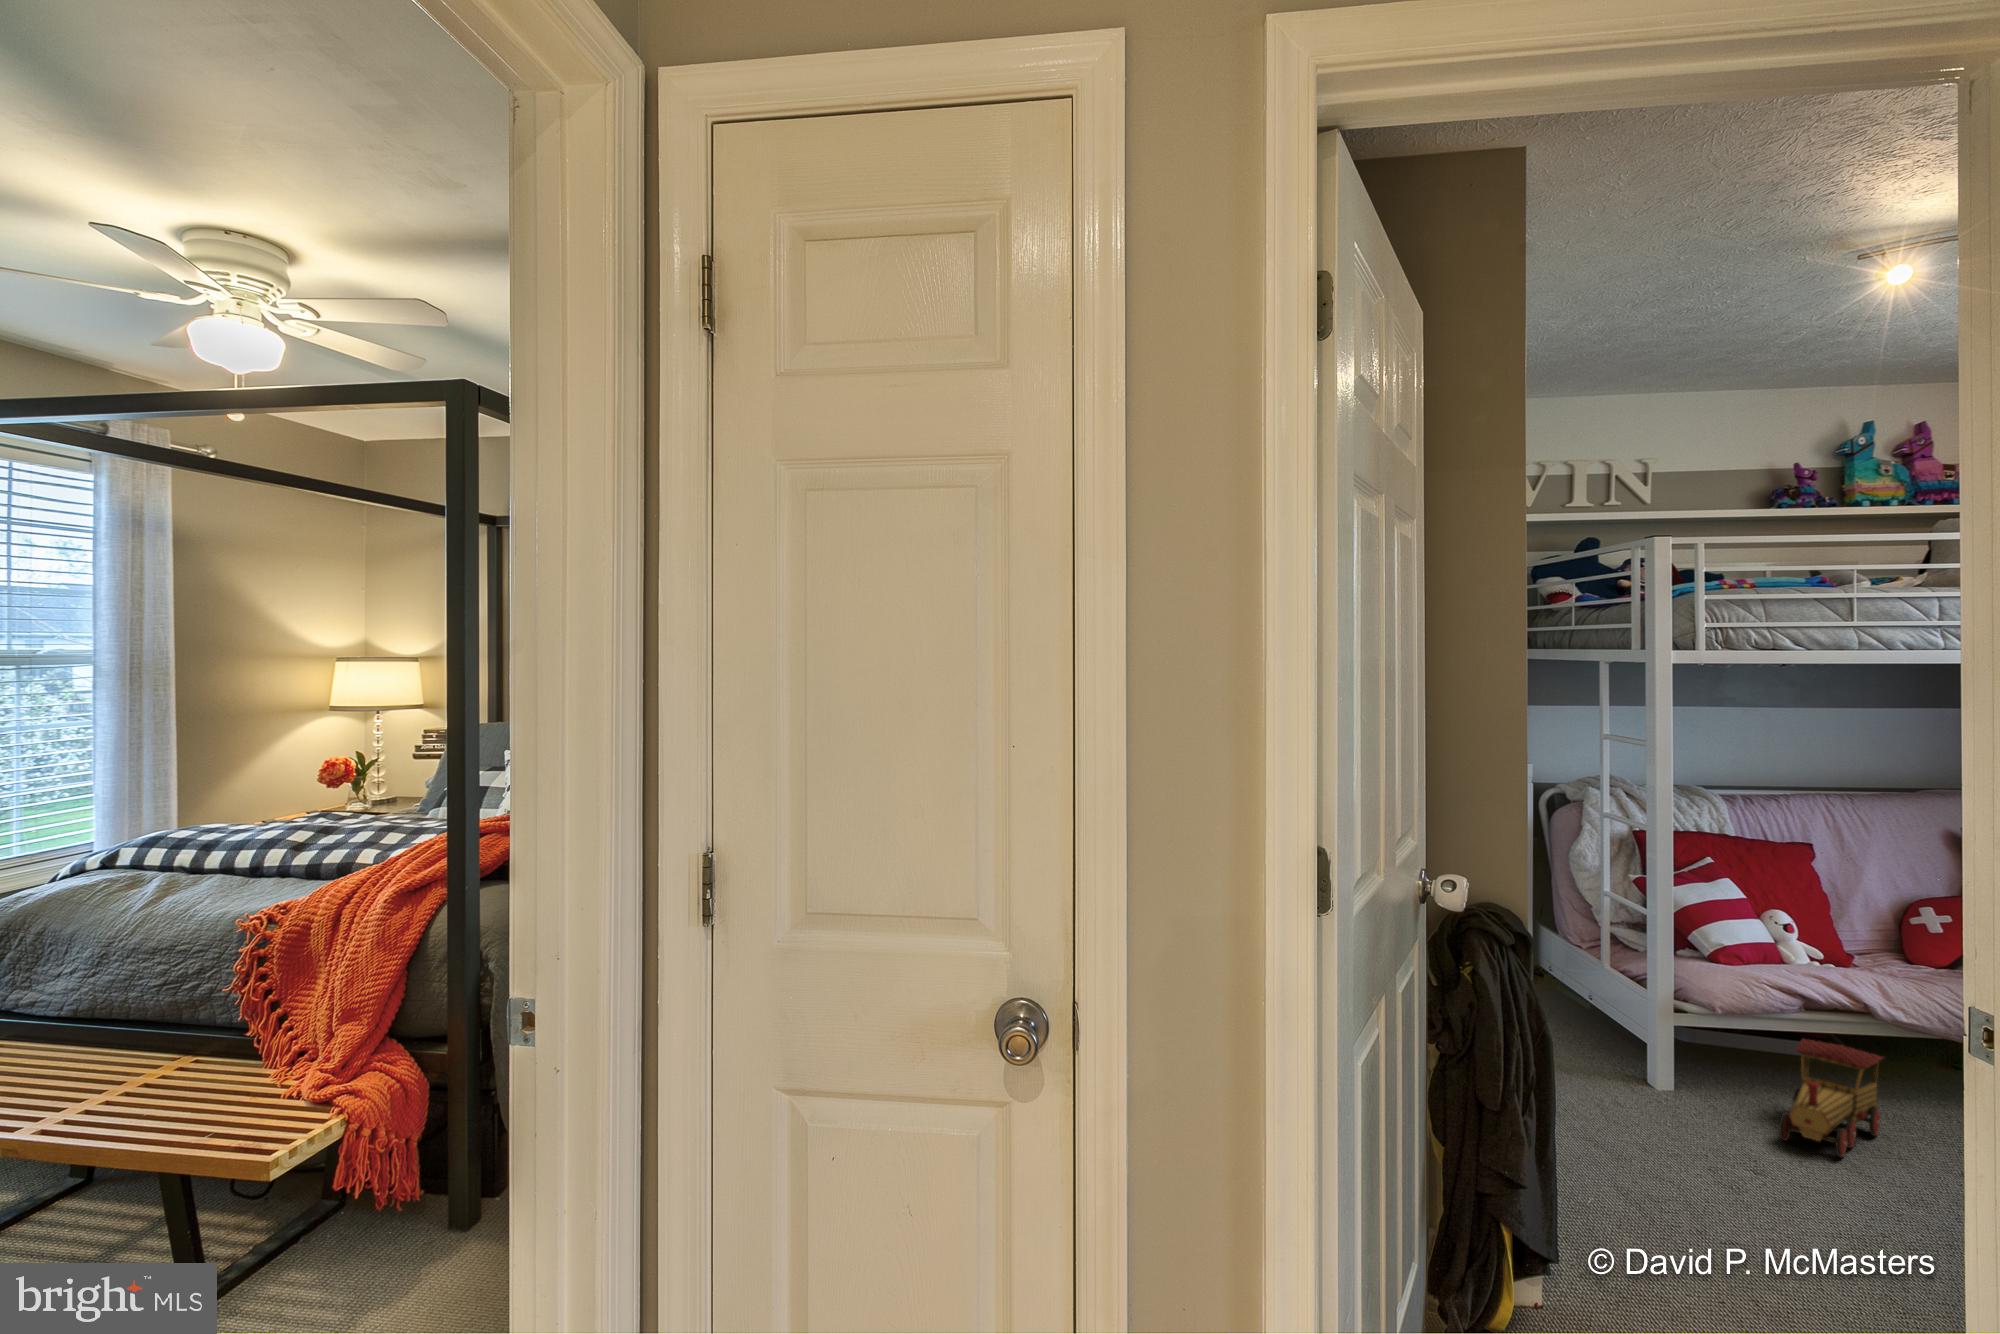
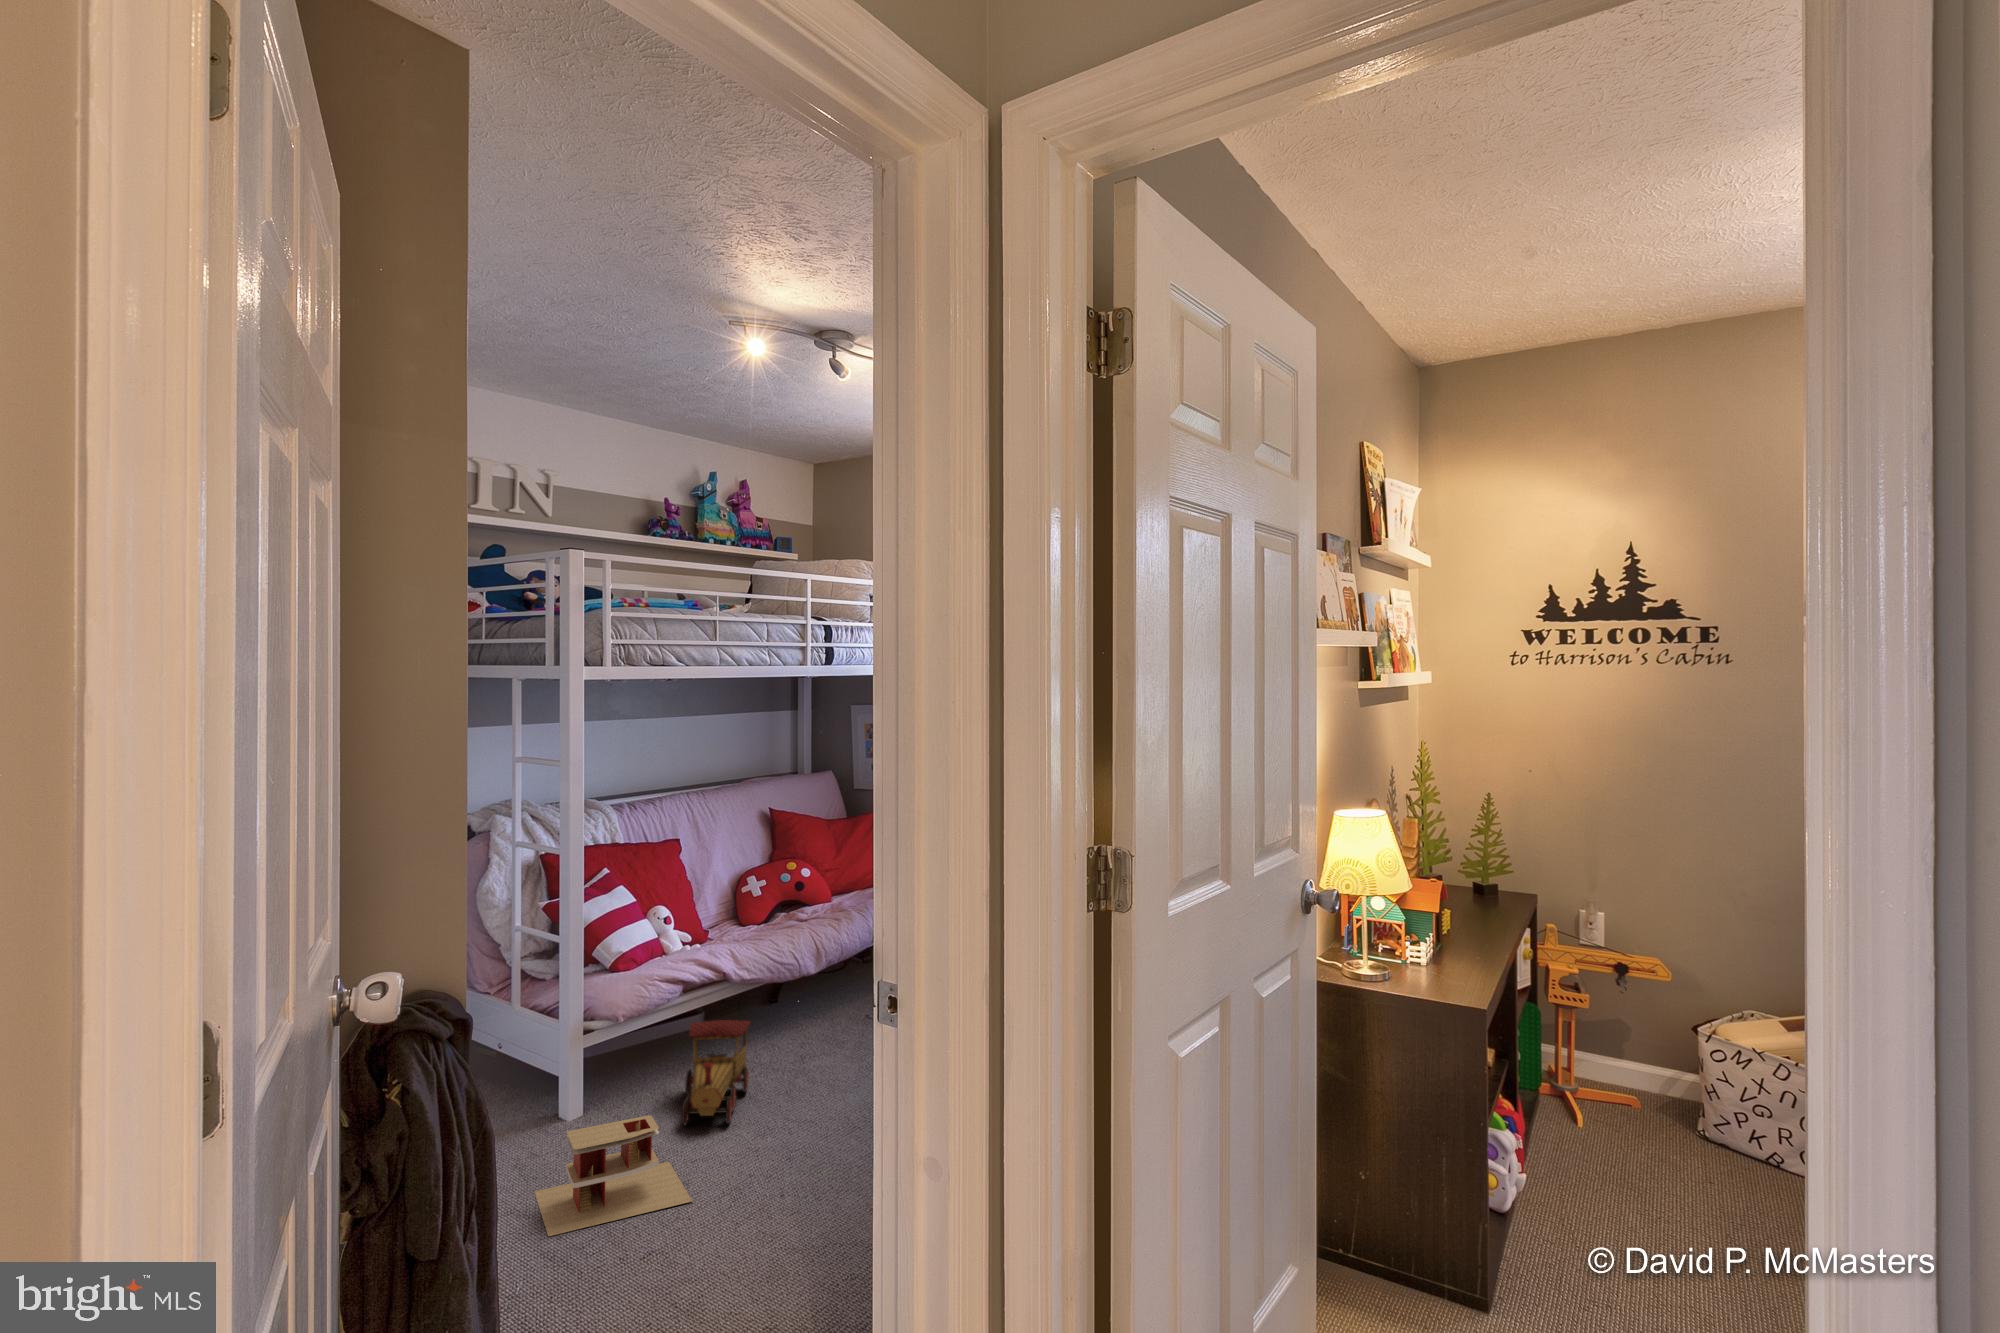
toy house: none [1605,1092,1772,1210] -> present [534,1115,692,1236]

